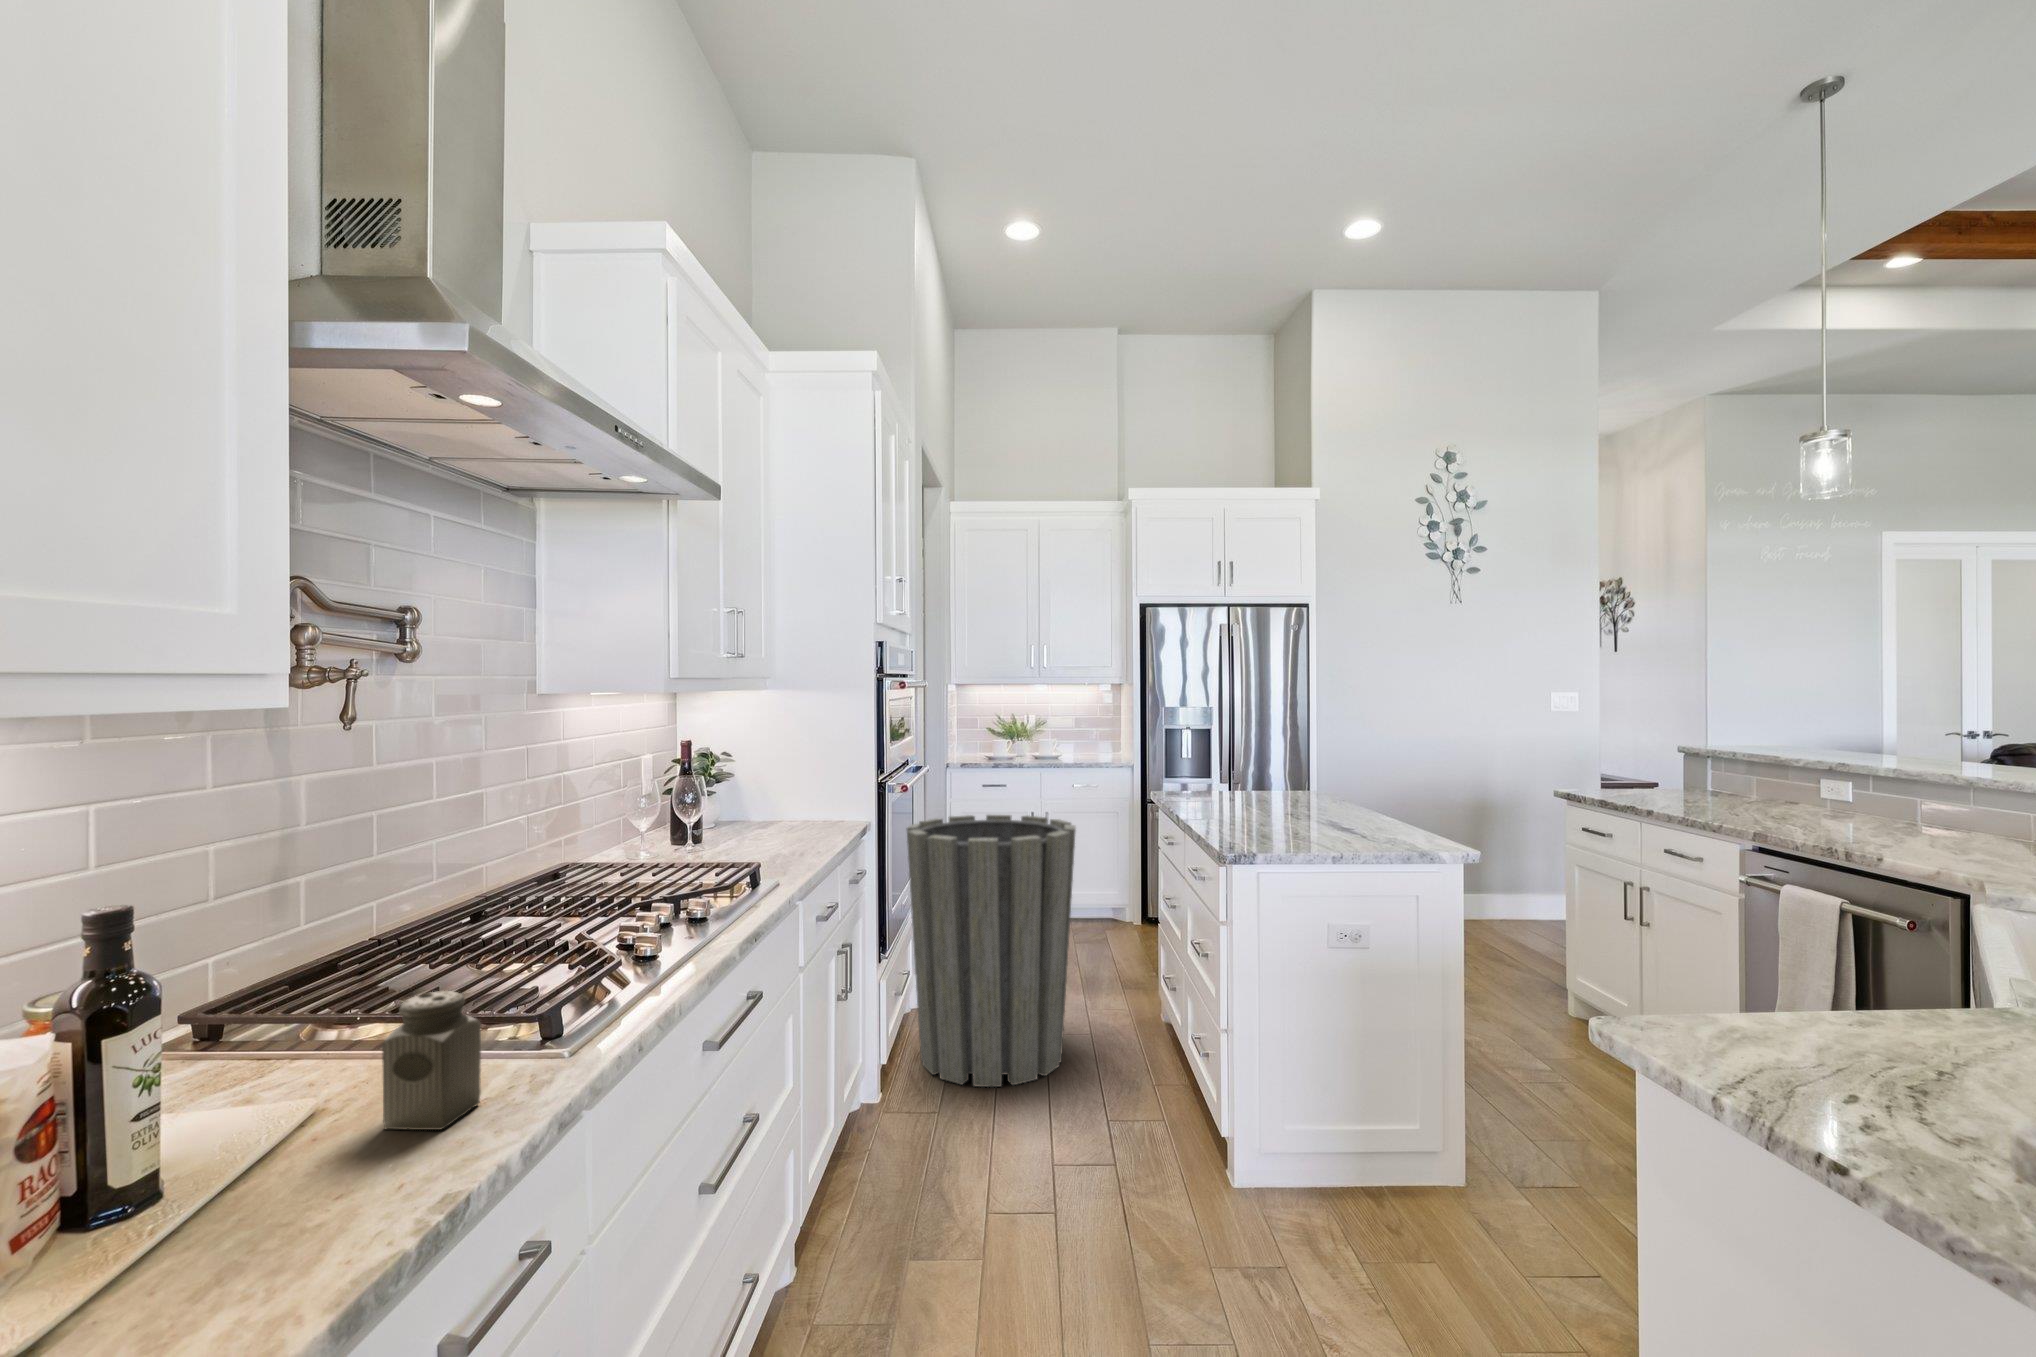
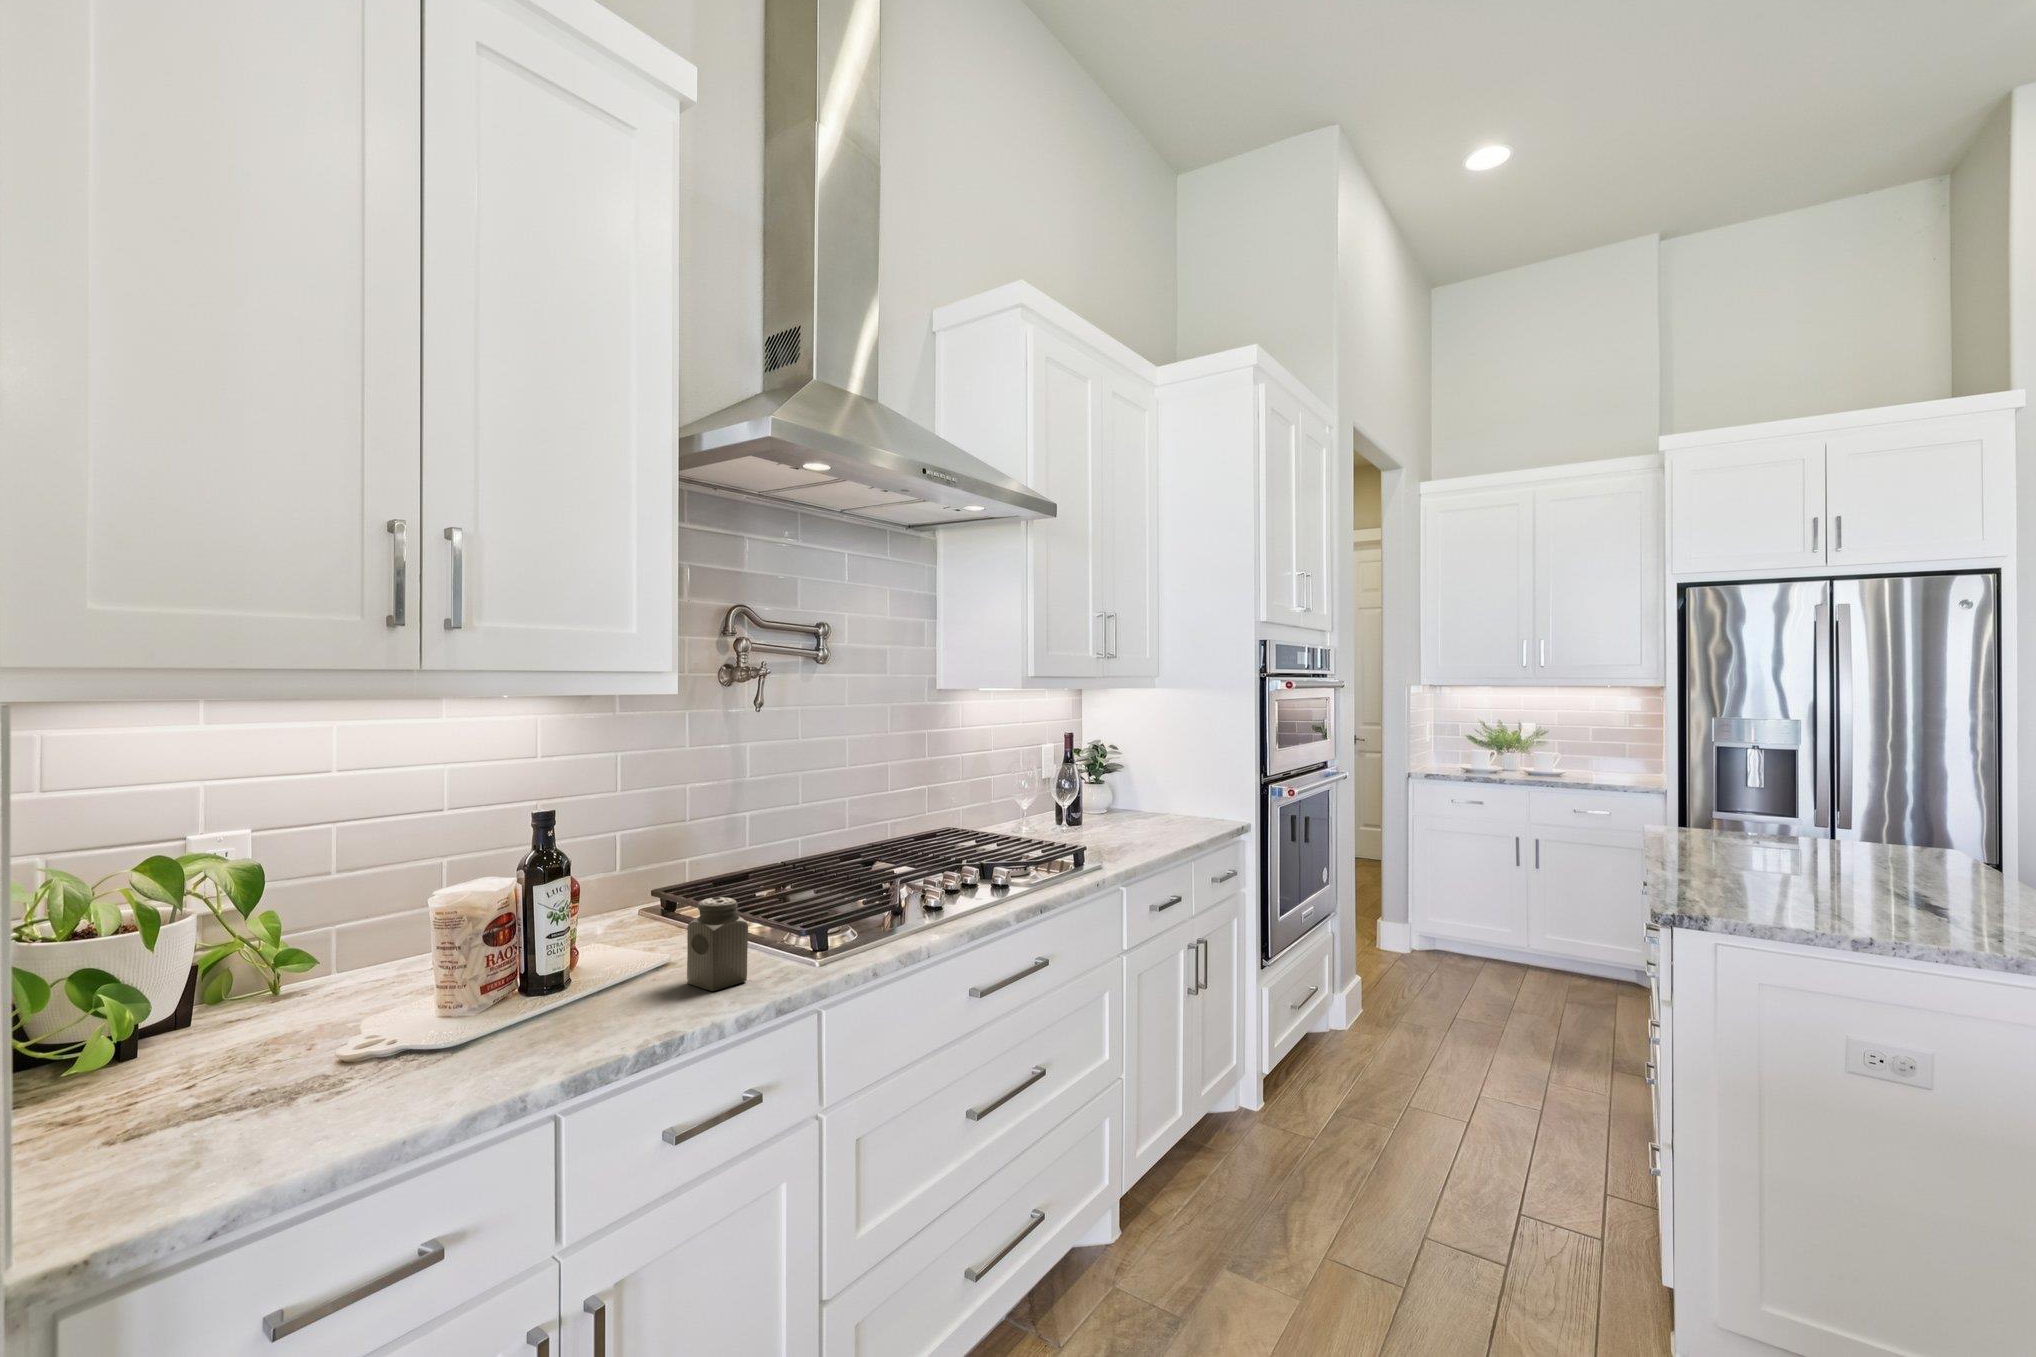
trash can: present [907,814,1076,1087] -> none [1304,828,1505,1130]

